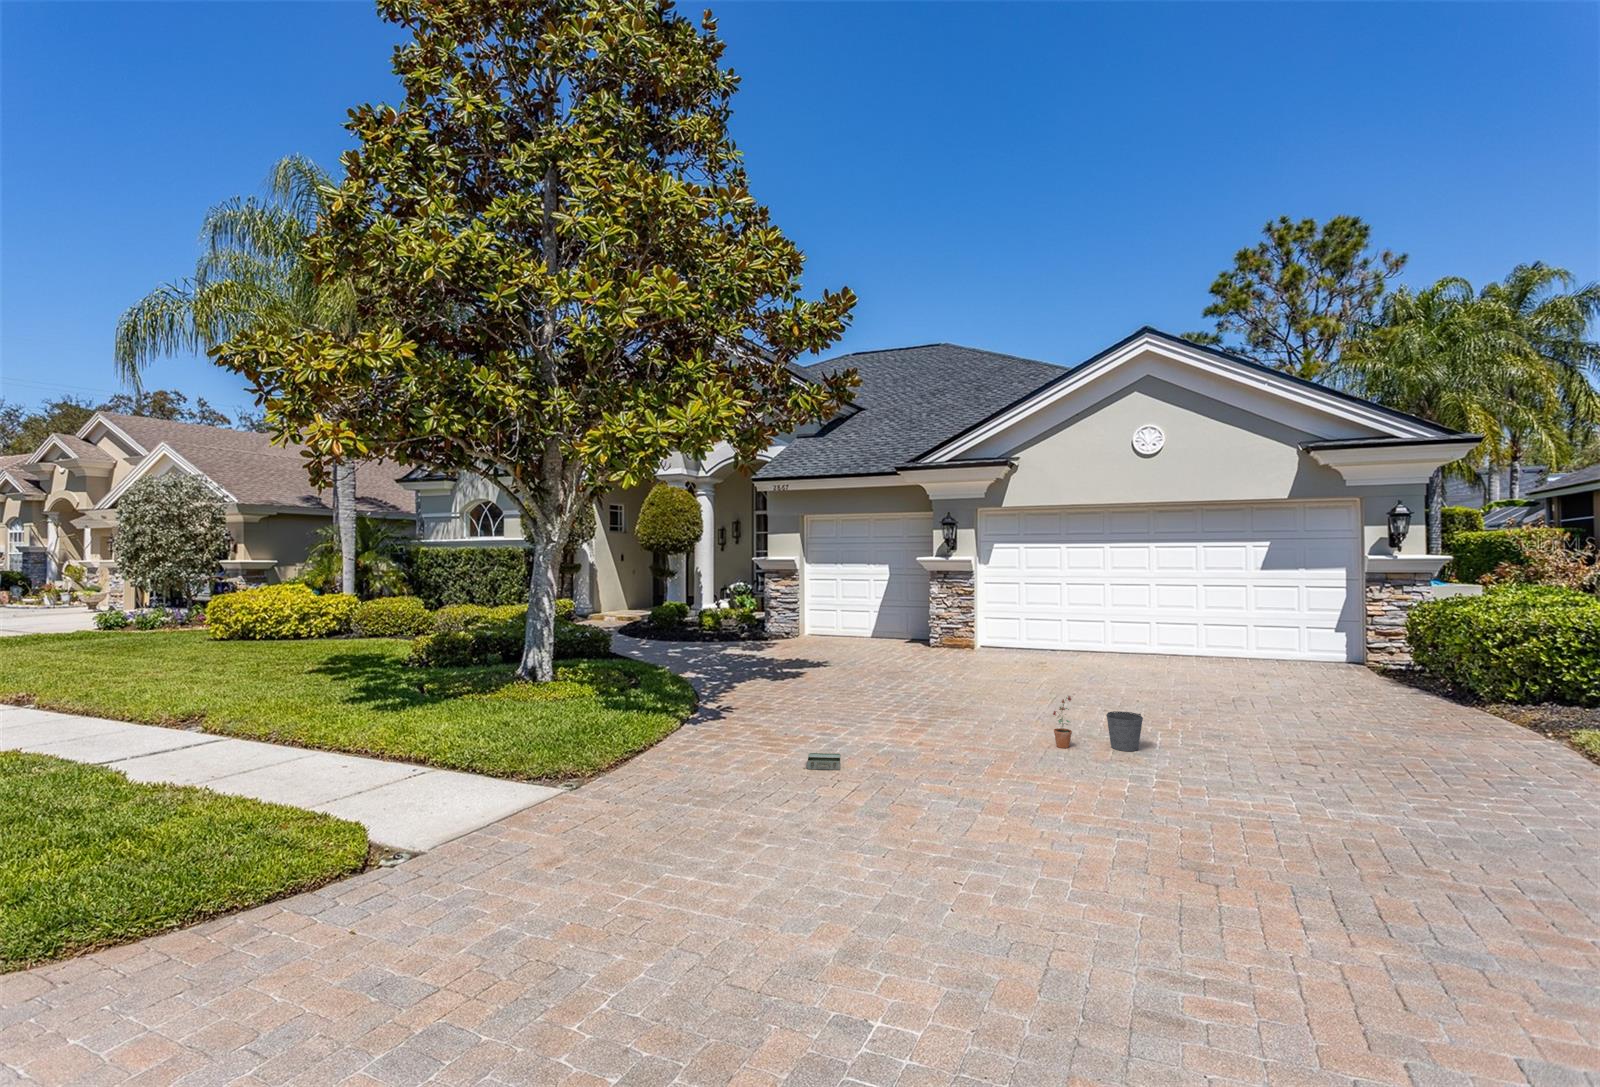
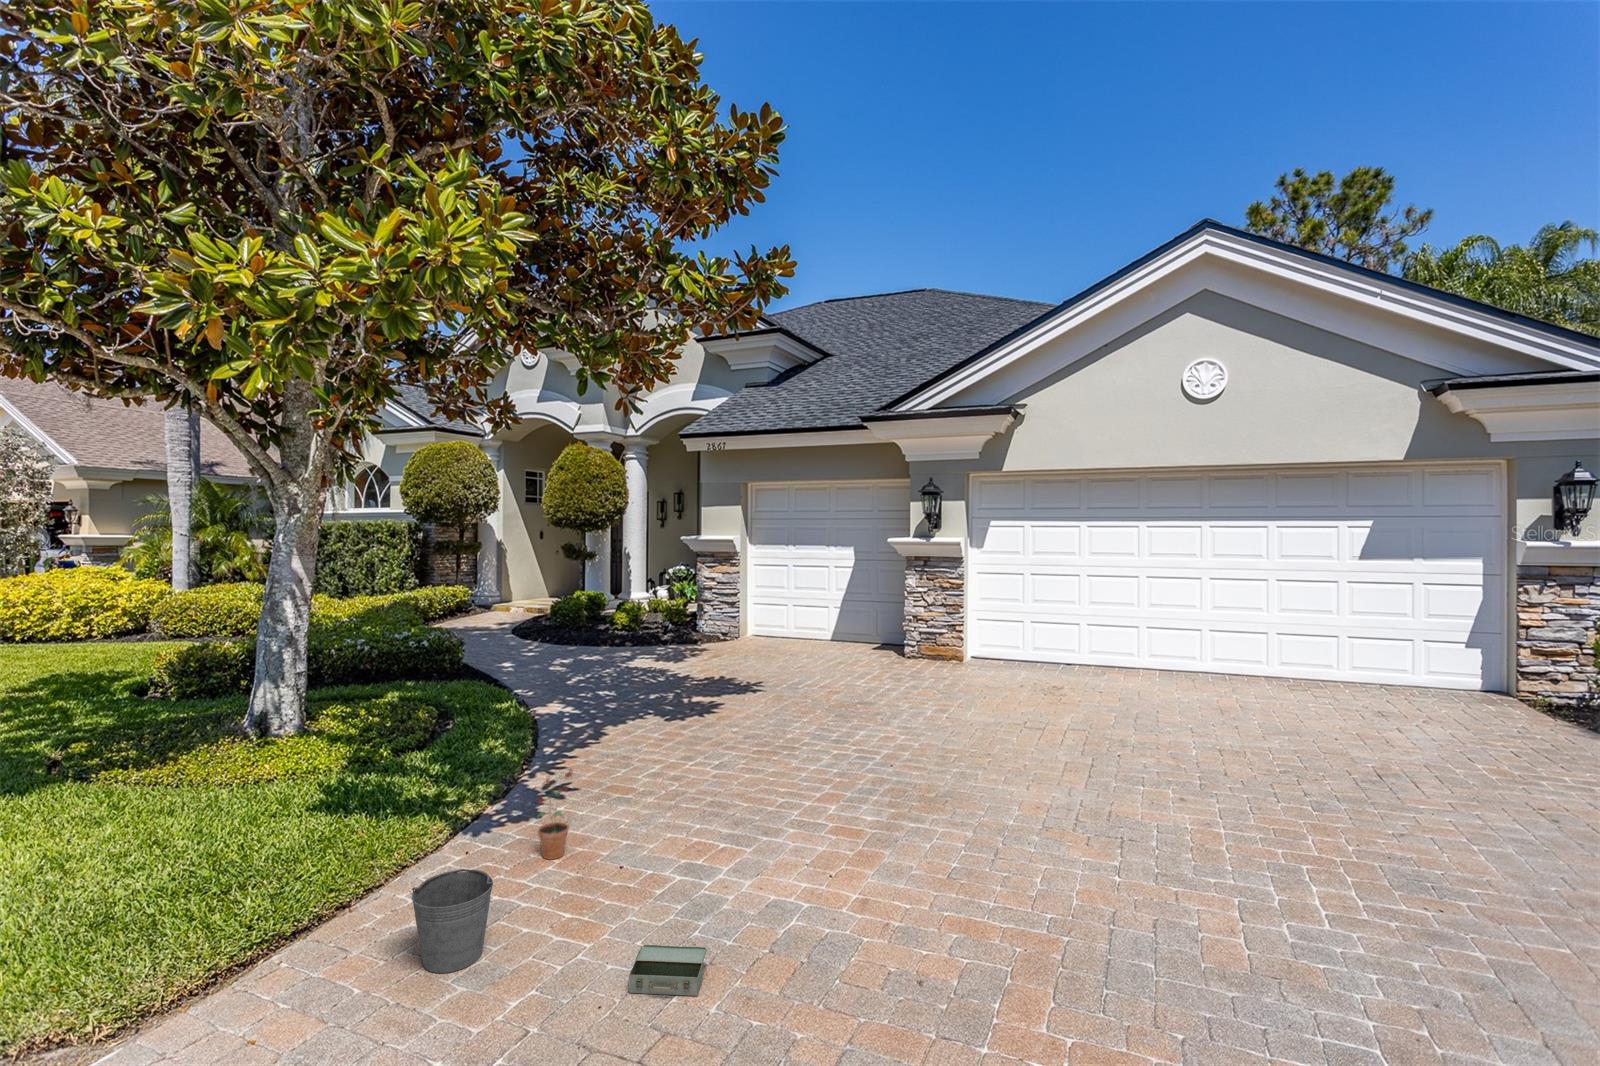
potted plant: present [1053,696,1072,748] -> present [538,769,573,859]
bucket: present [1106,711,1143,751] -> present [412,869,493,973]

